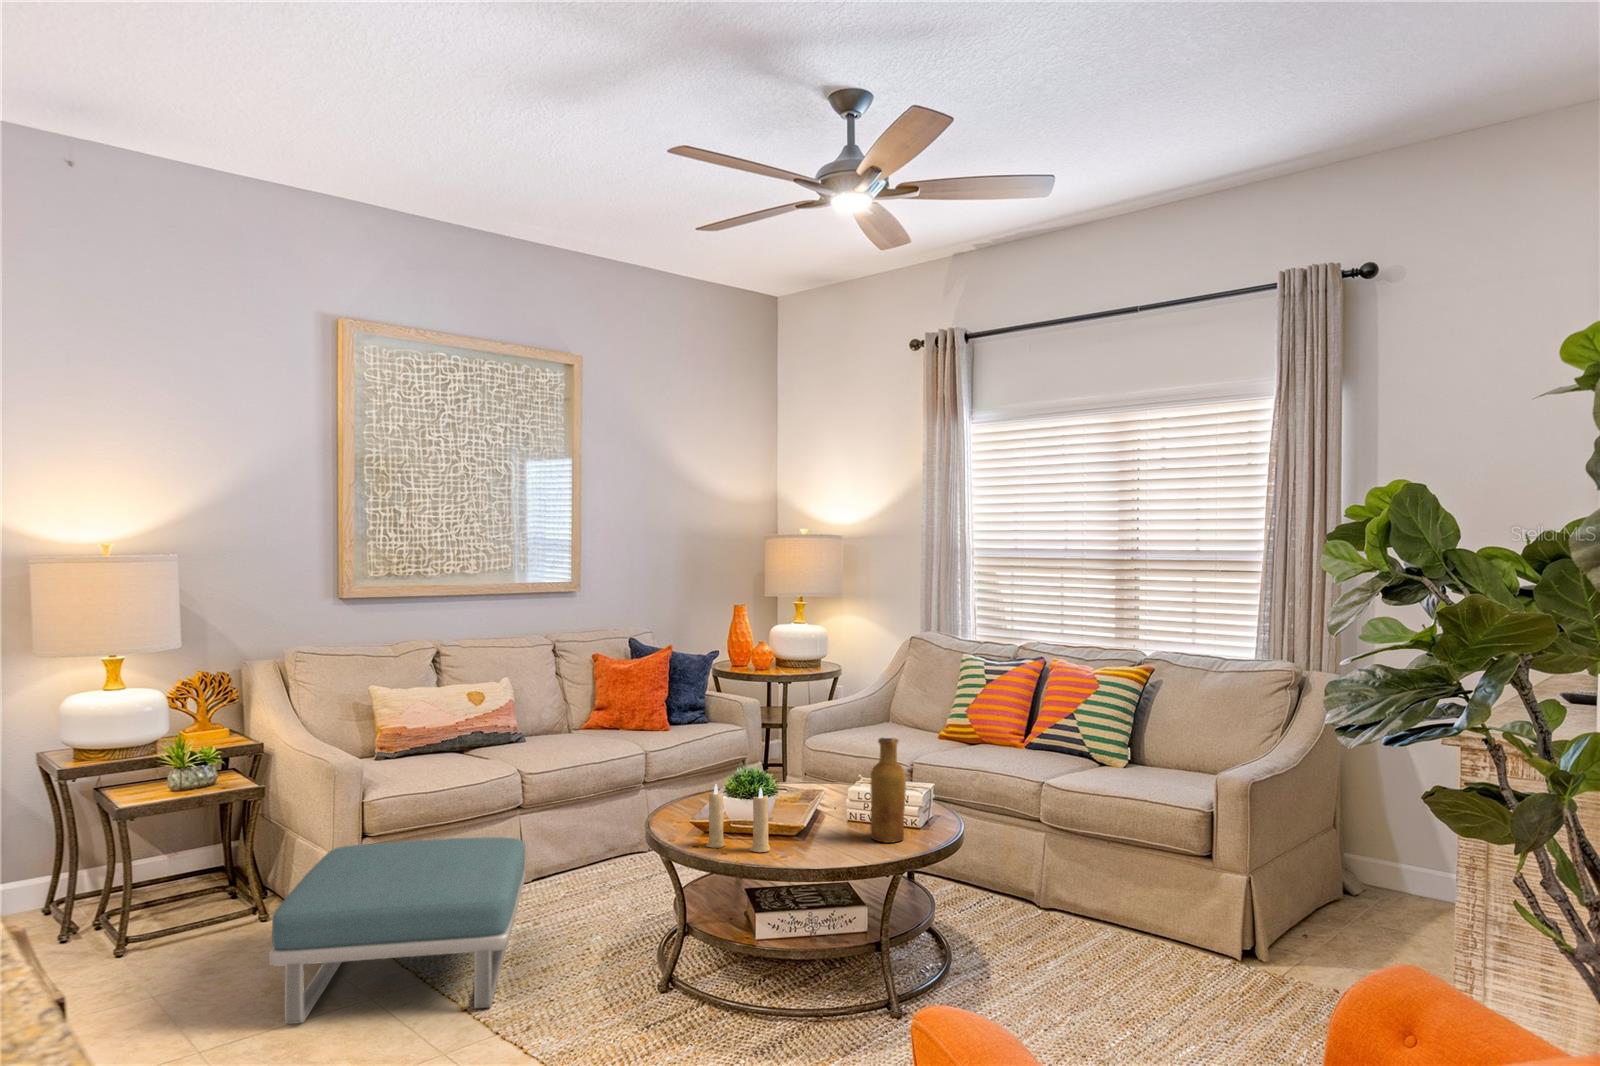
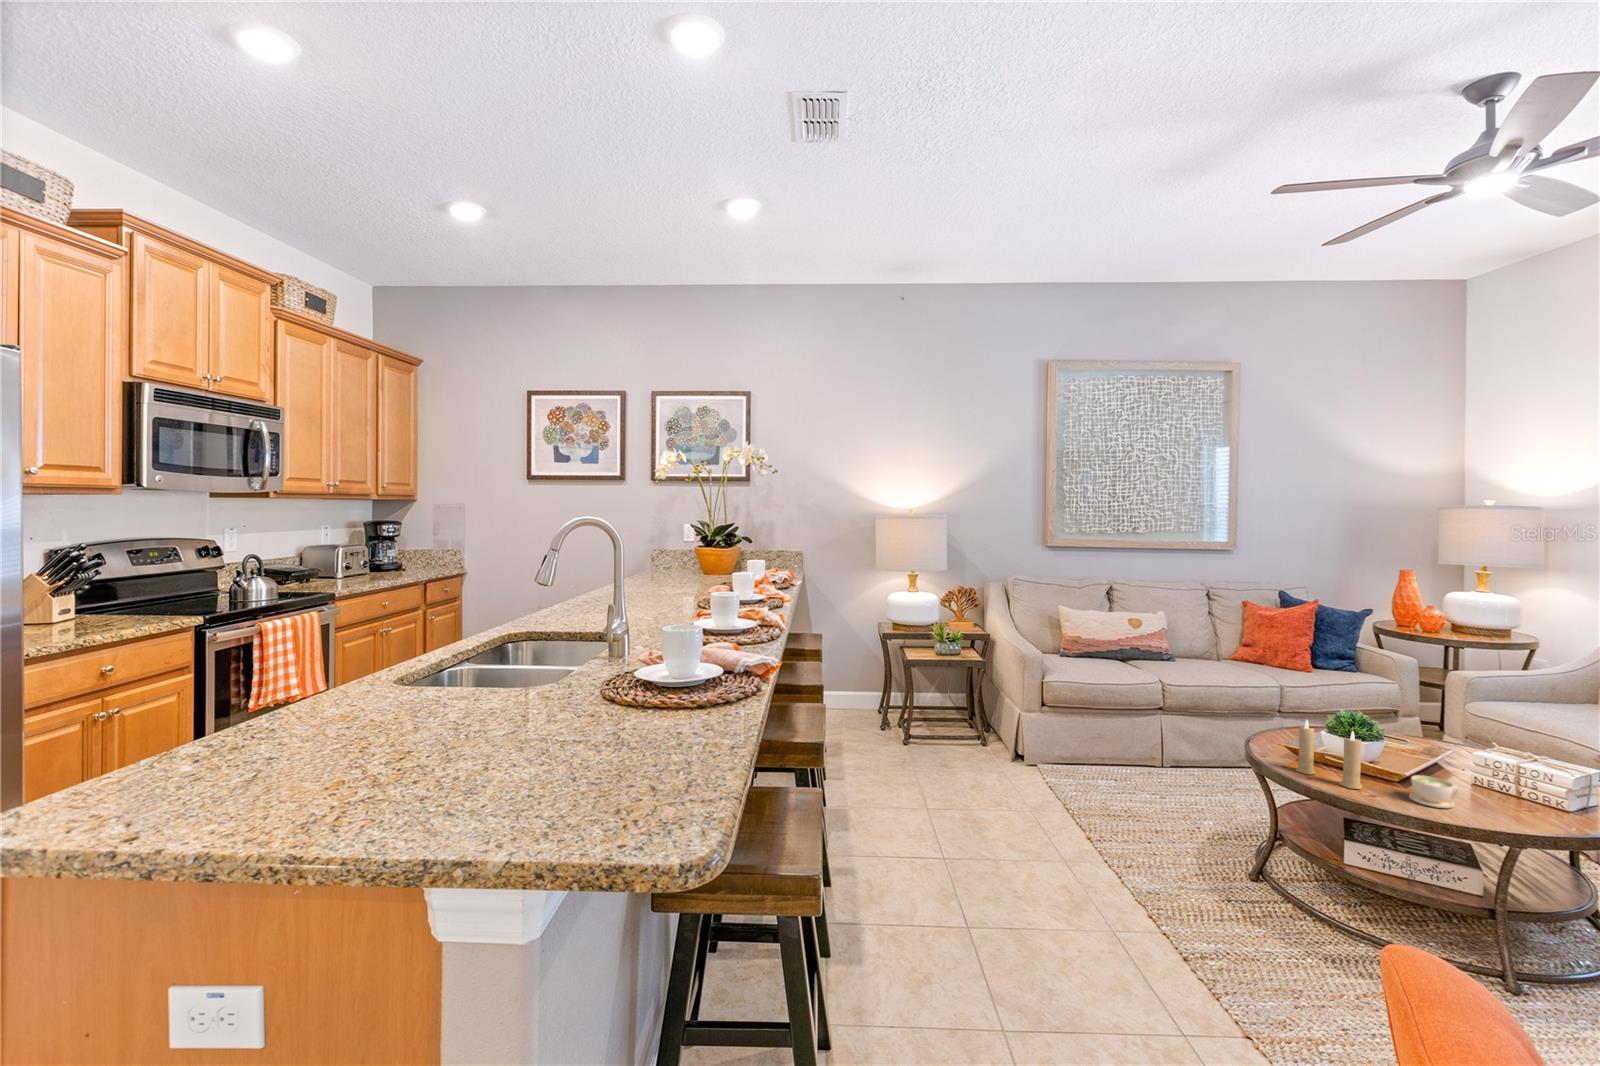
vase: present [870,738,906,843] -> none [1495,710,1547,819]
coffee cup: none [809,820,848,852] -> present [1409,775,1460,808]
footstool: present [269,837,525,1024] -> none [971,710,1154,842]

